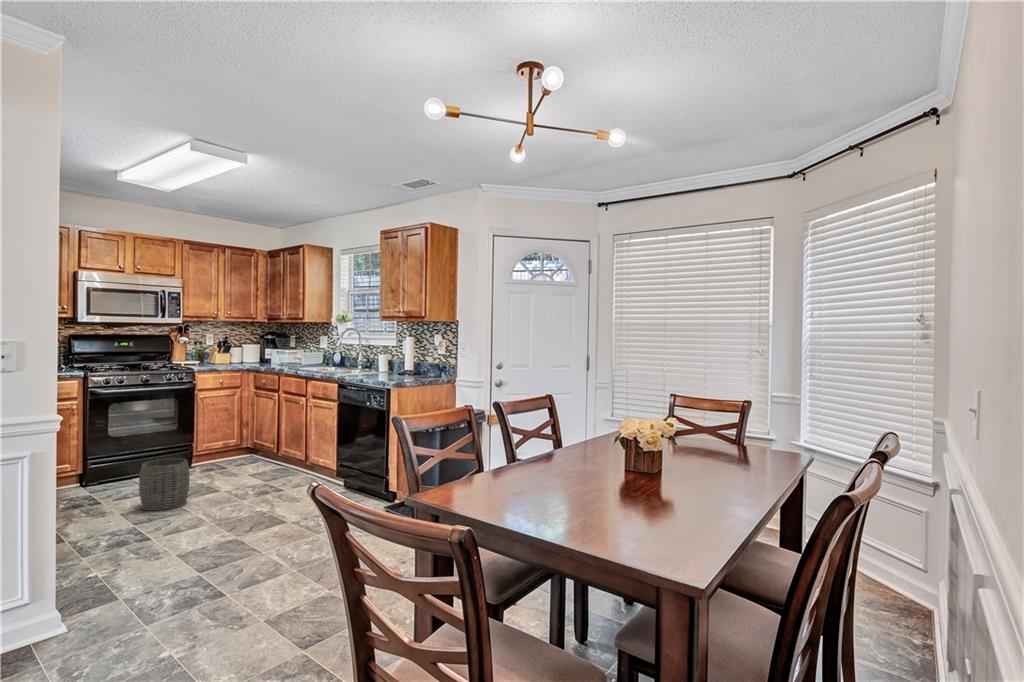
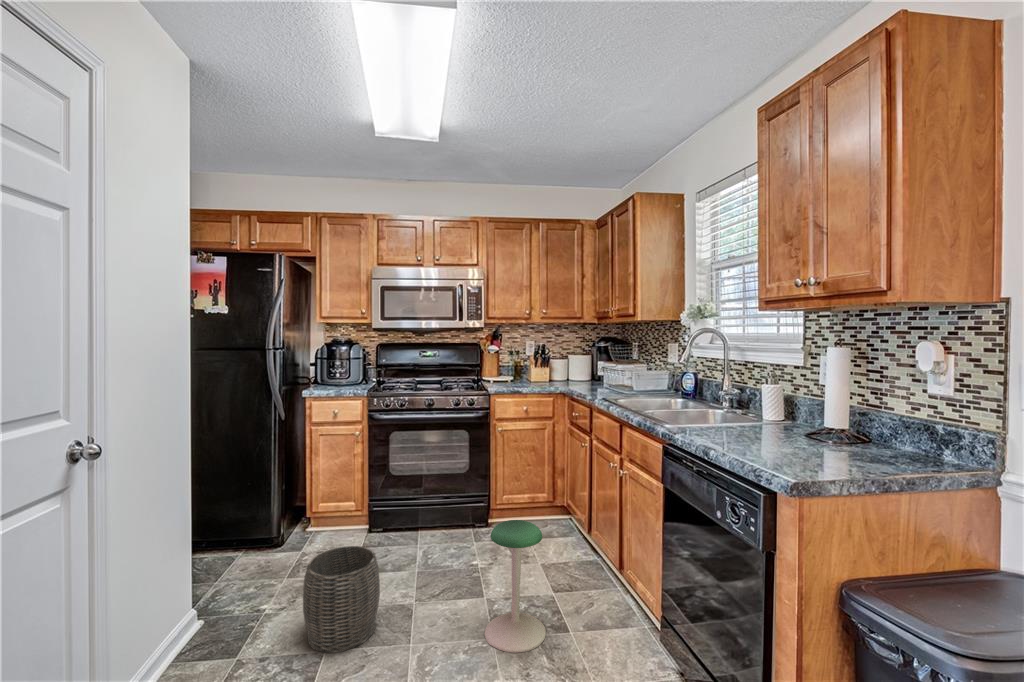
stool: none [251,429,286,491] -> present [484,520,546,653]

